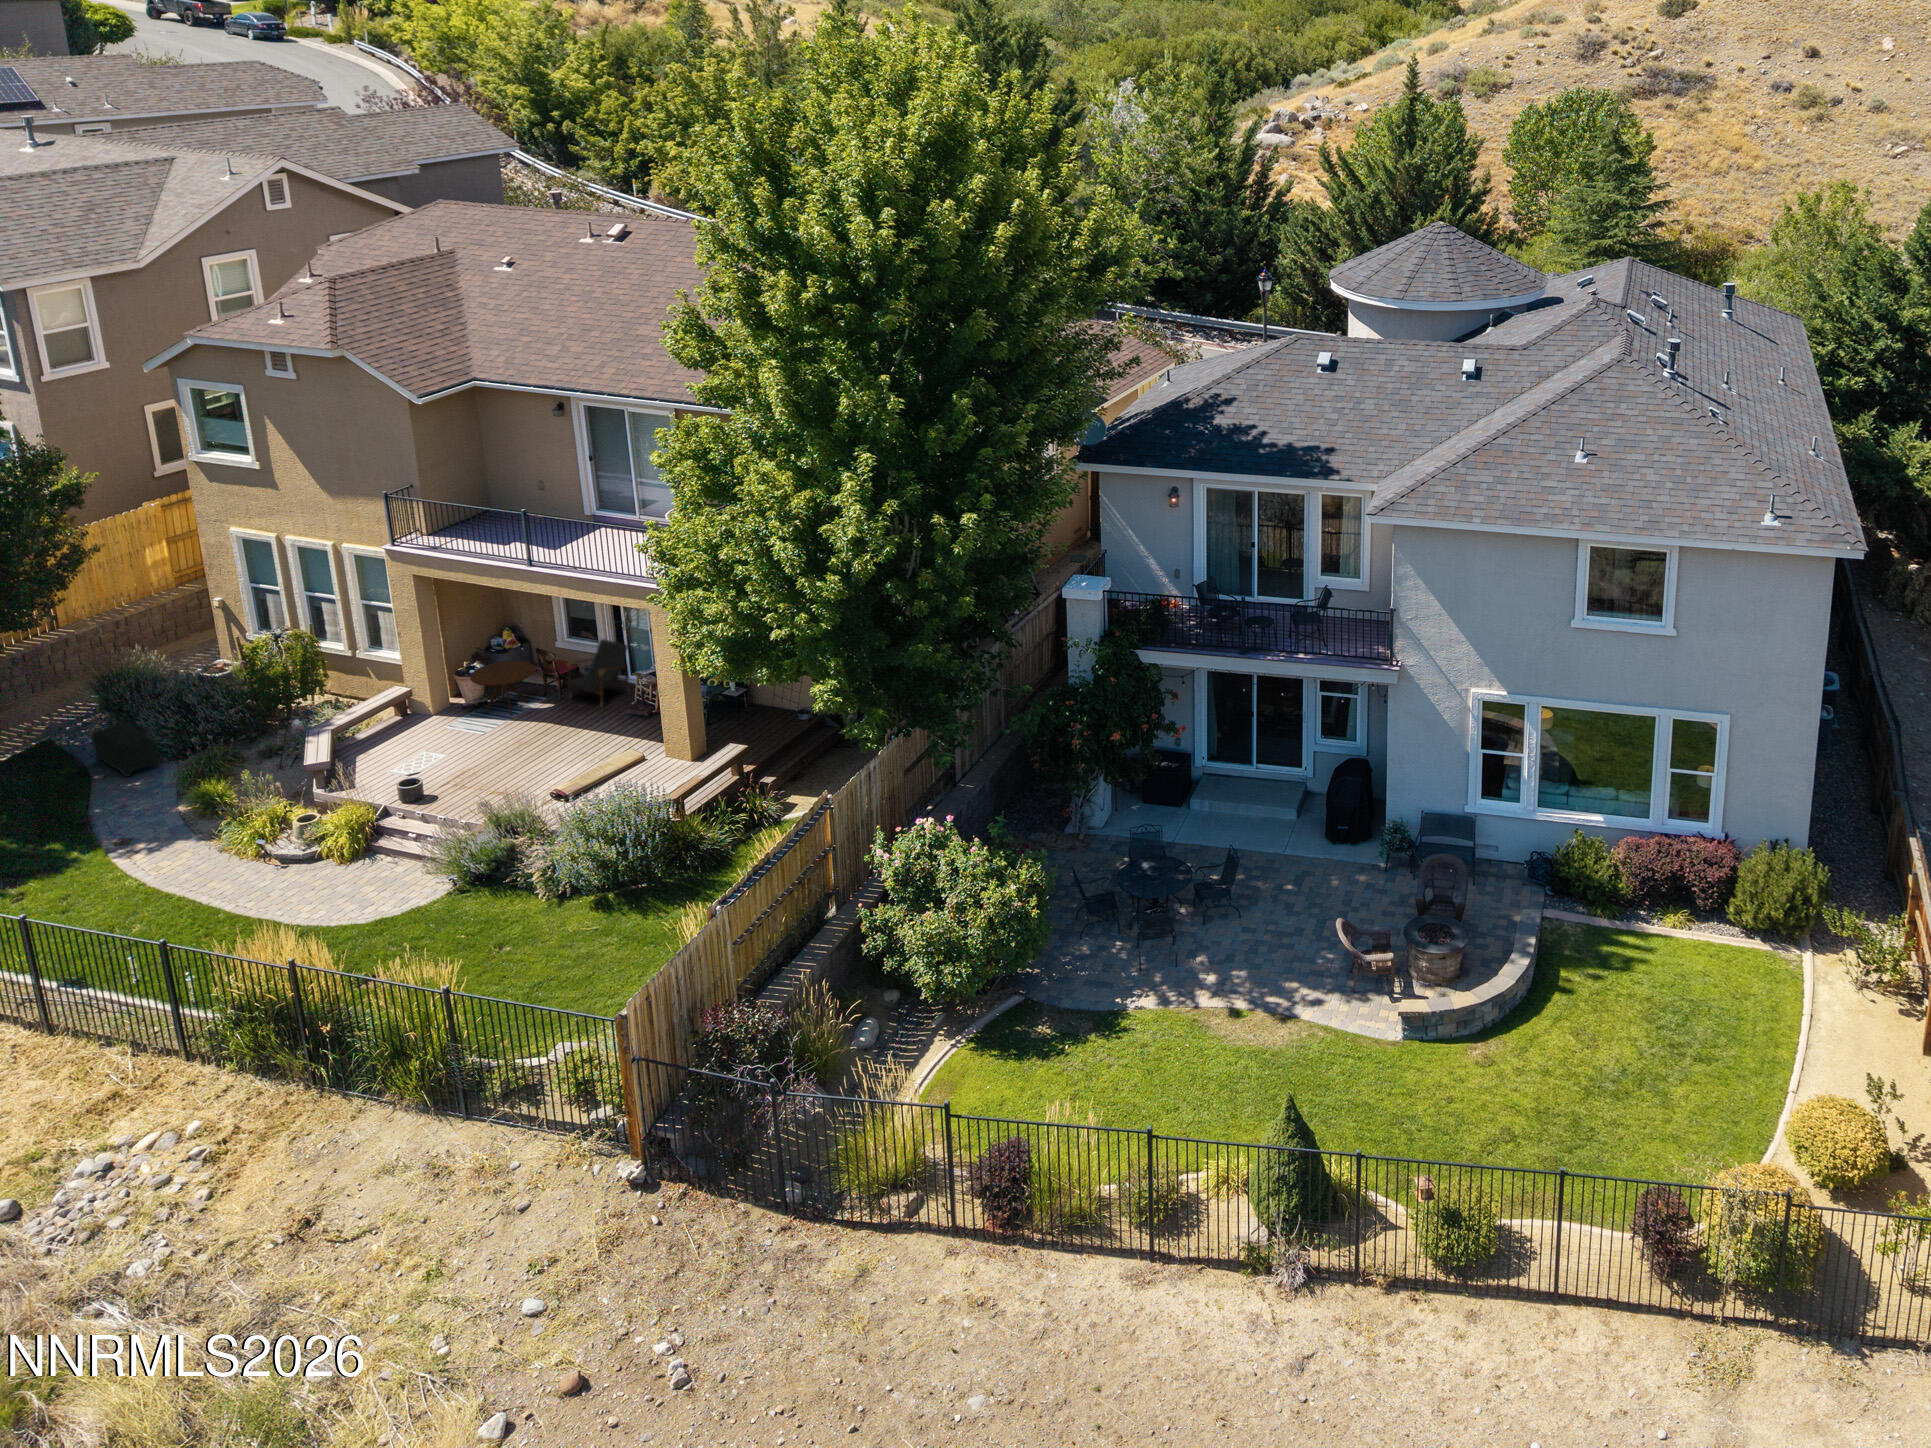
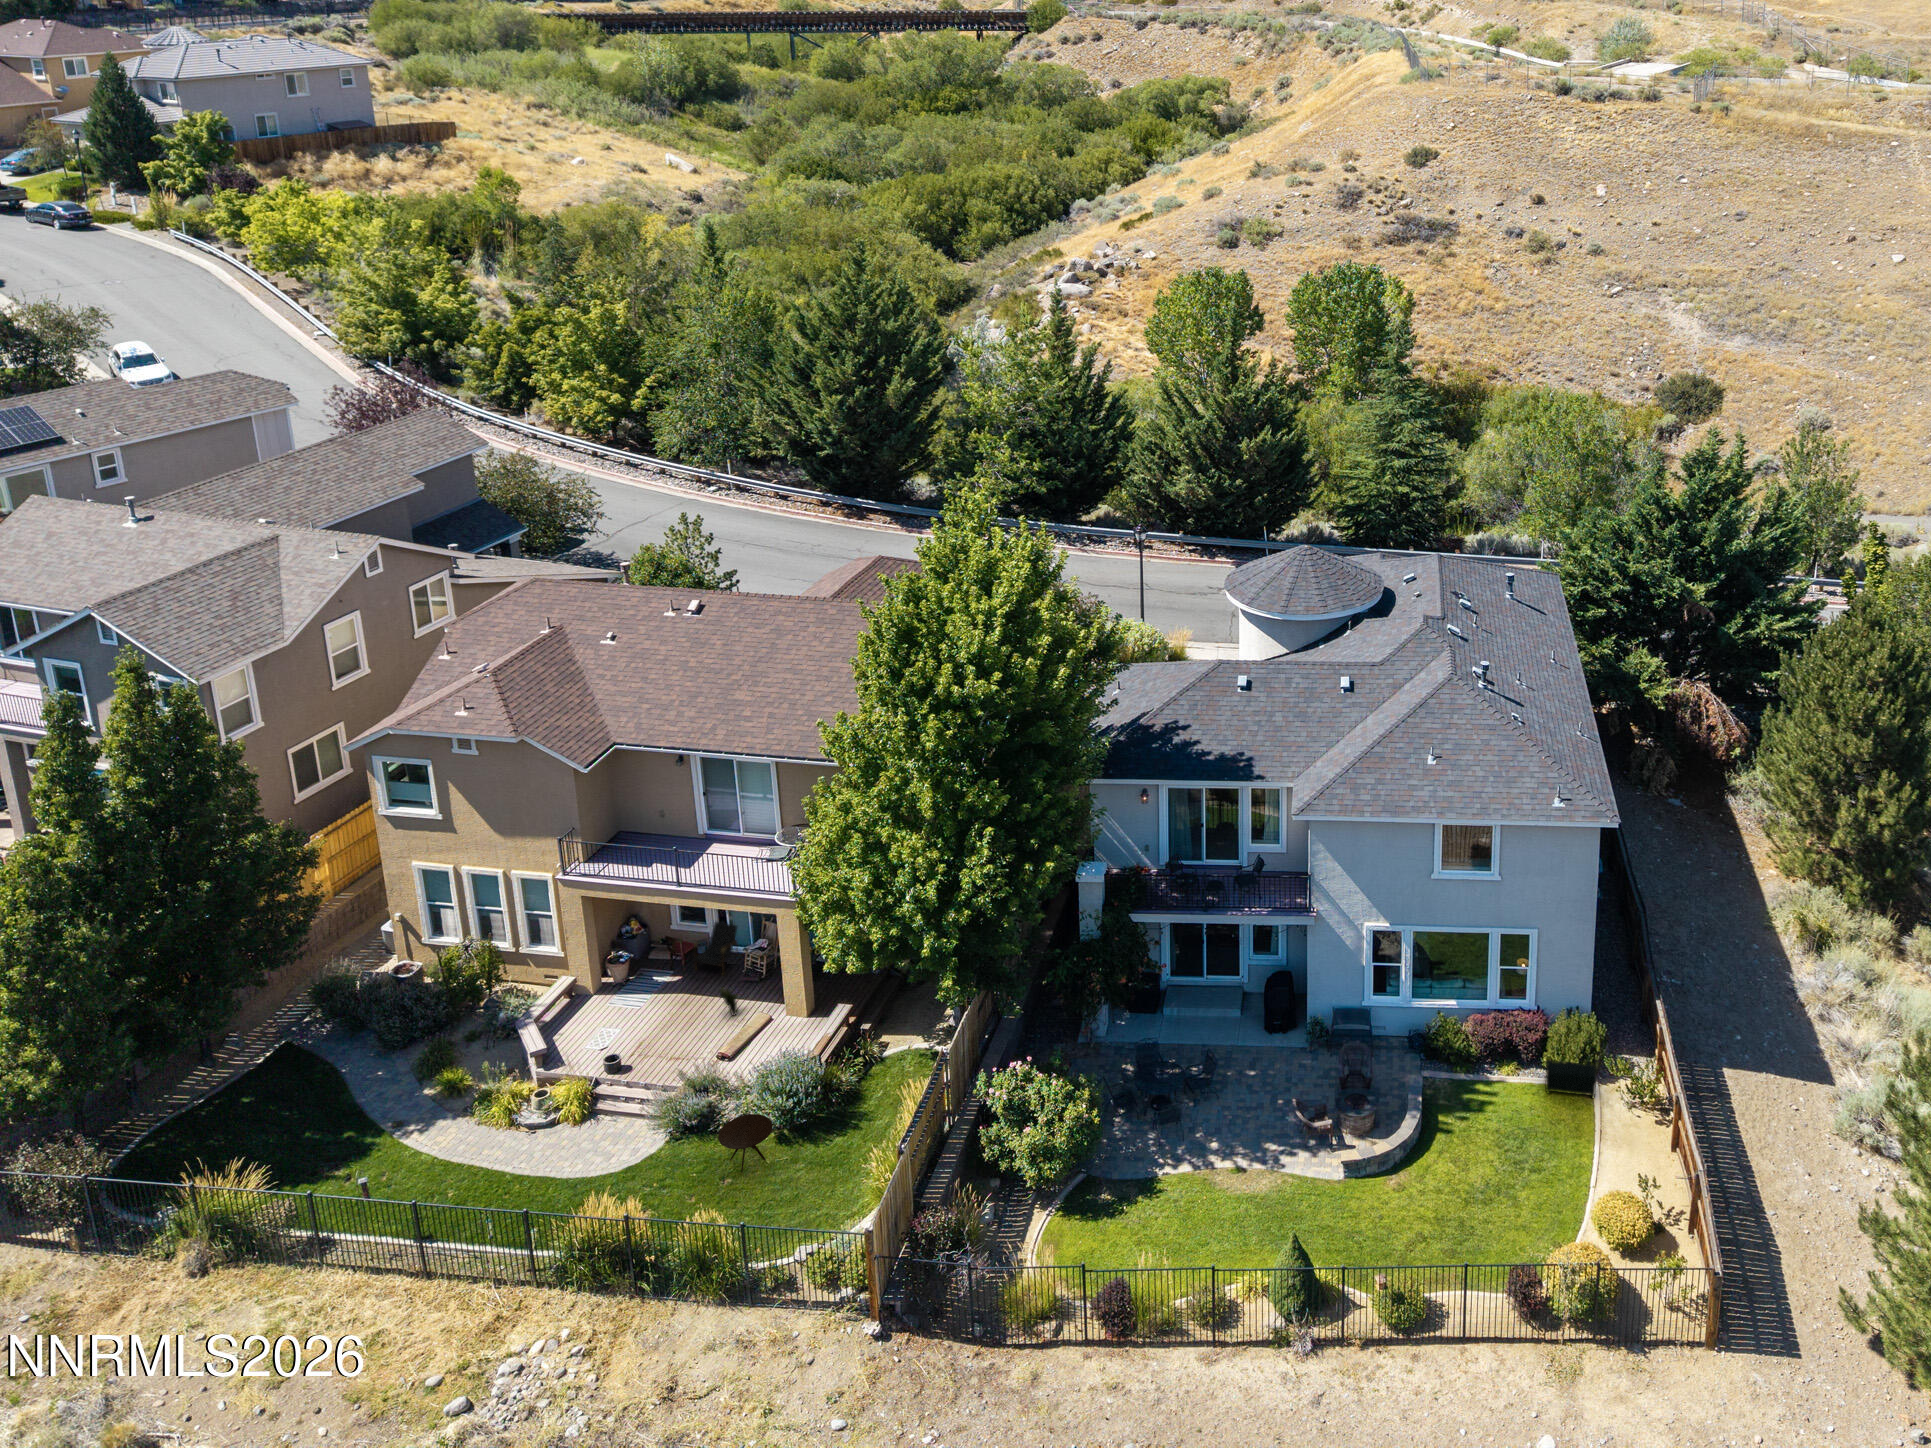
round table: present [470,661,536,716] -> present [718,1114,772,1173]
potted plant: none [572,710,601,752] -> present [719,988,738,1015]
bench: present [92,723,159,777] -> present [1545,1061,1597,1098]

